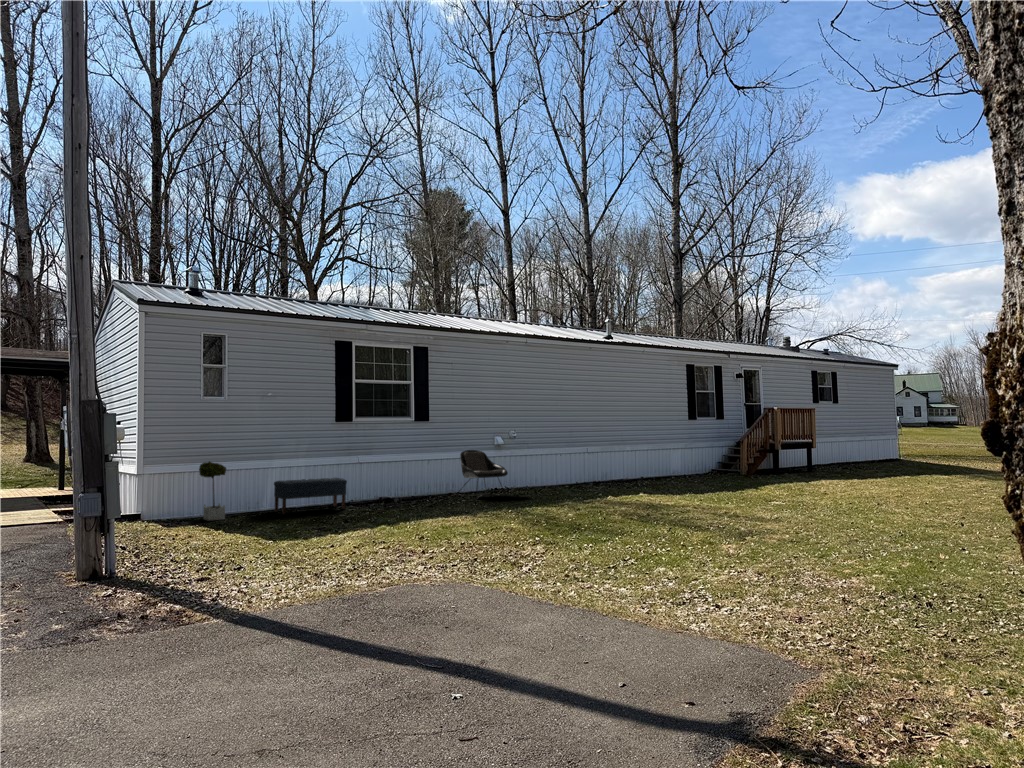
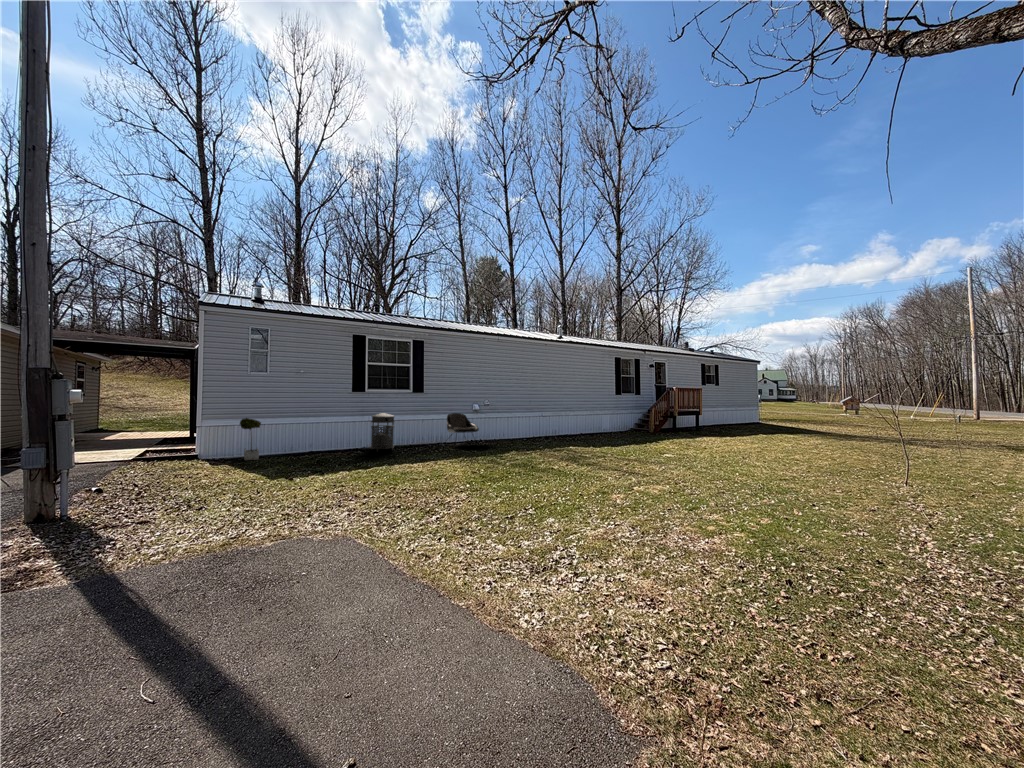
trash can: none [362,451,395,507] -> present [371,413,395,451]
bench: present [274,478,347,514] -> none [302,431,356,456]

